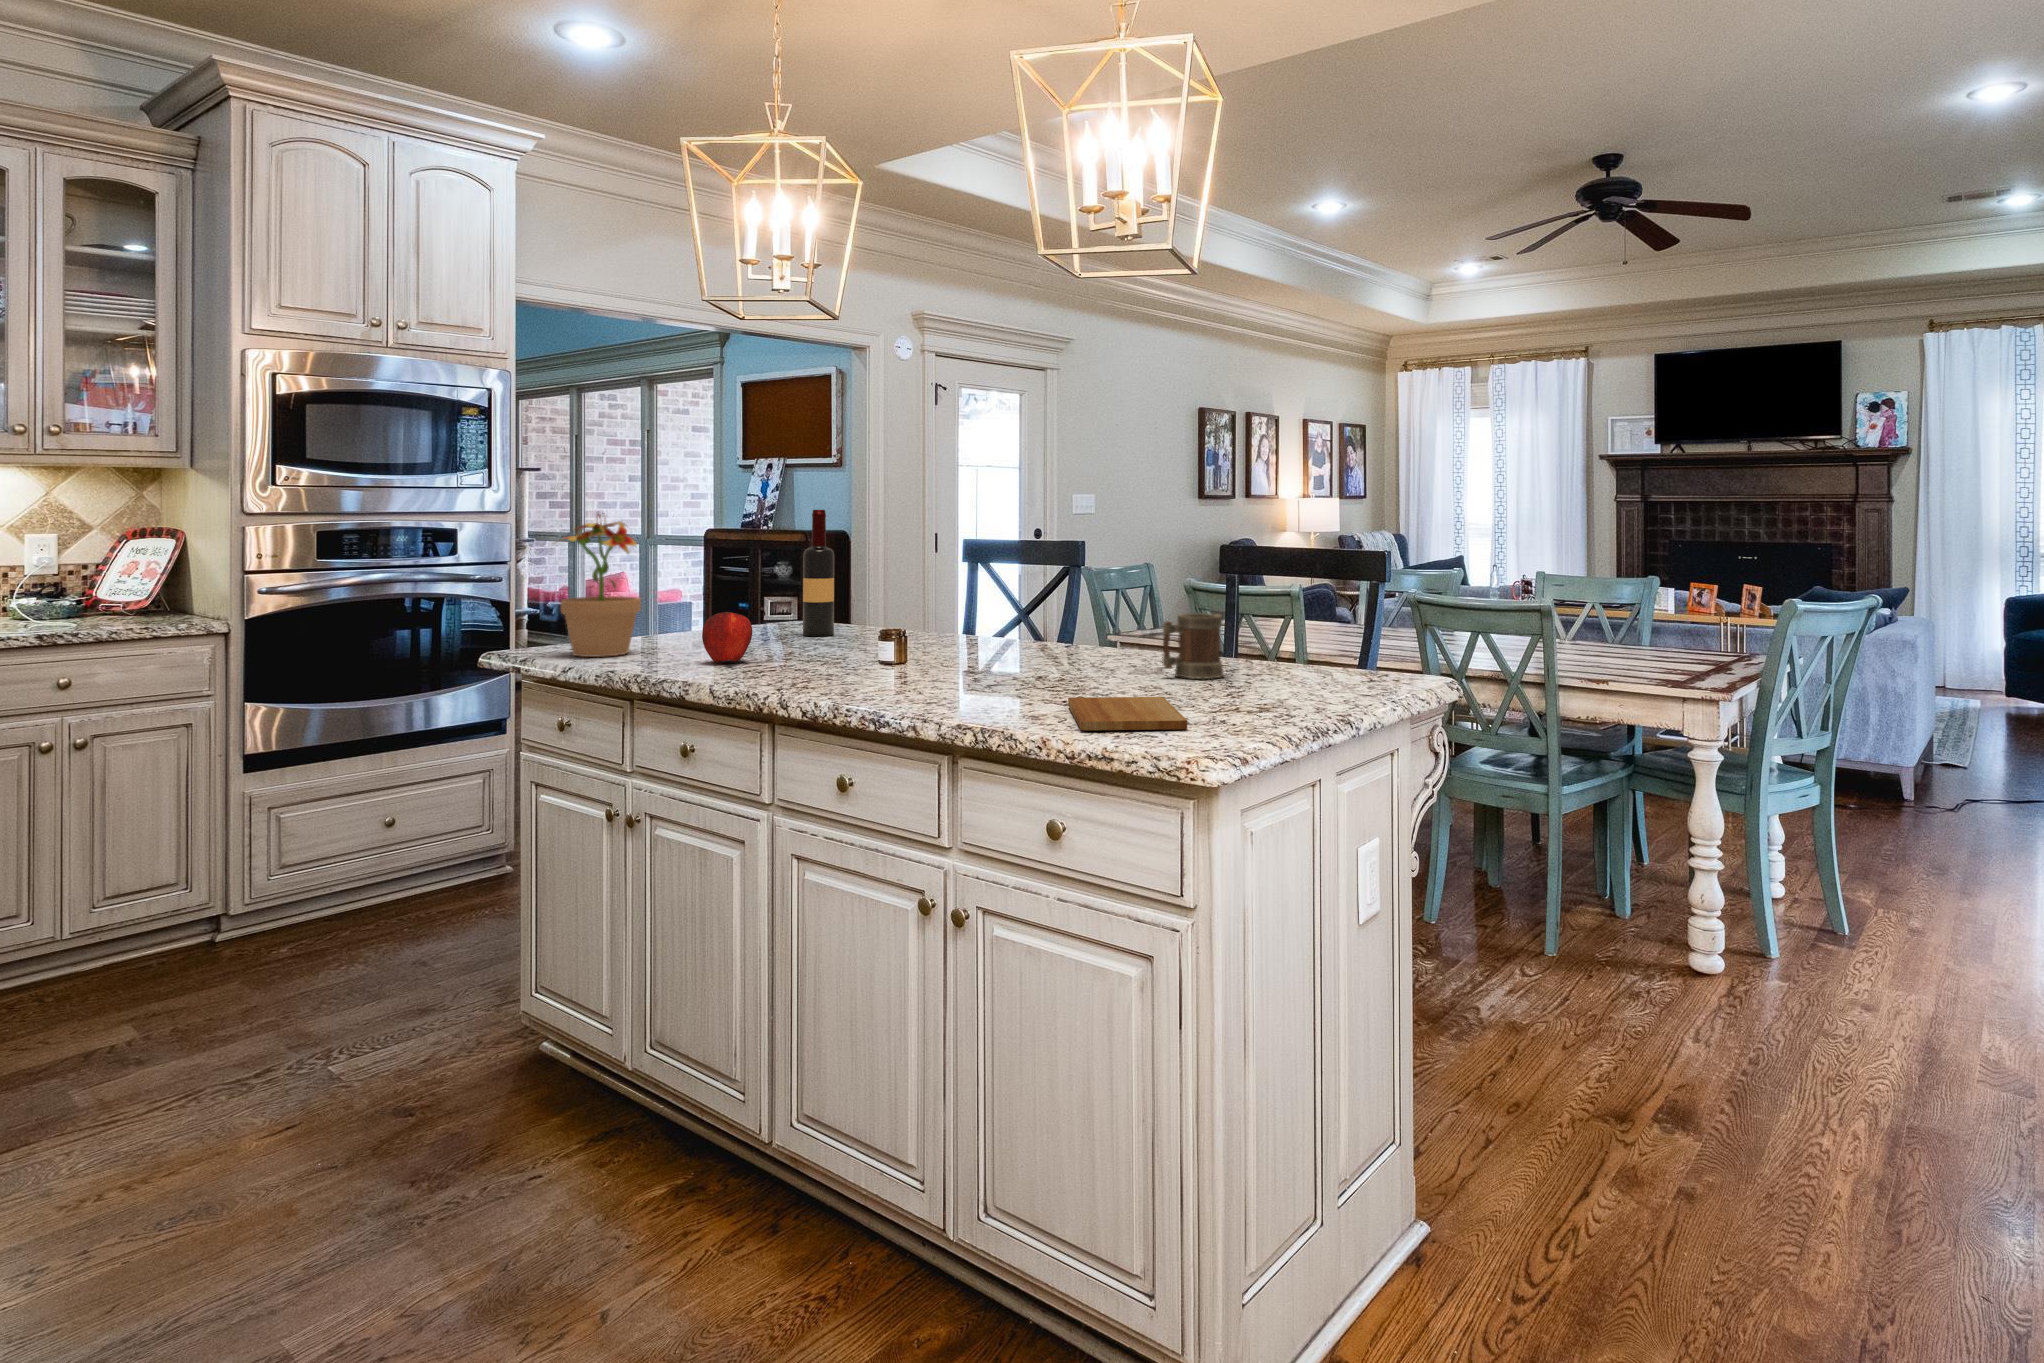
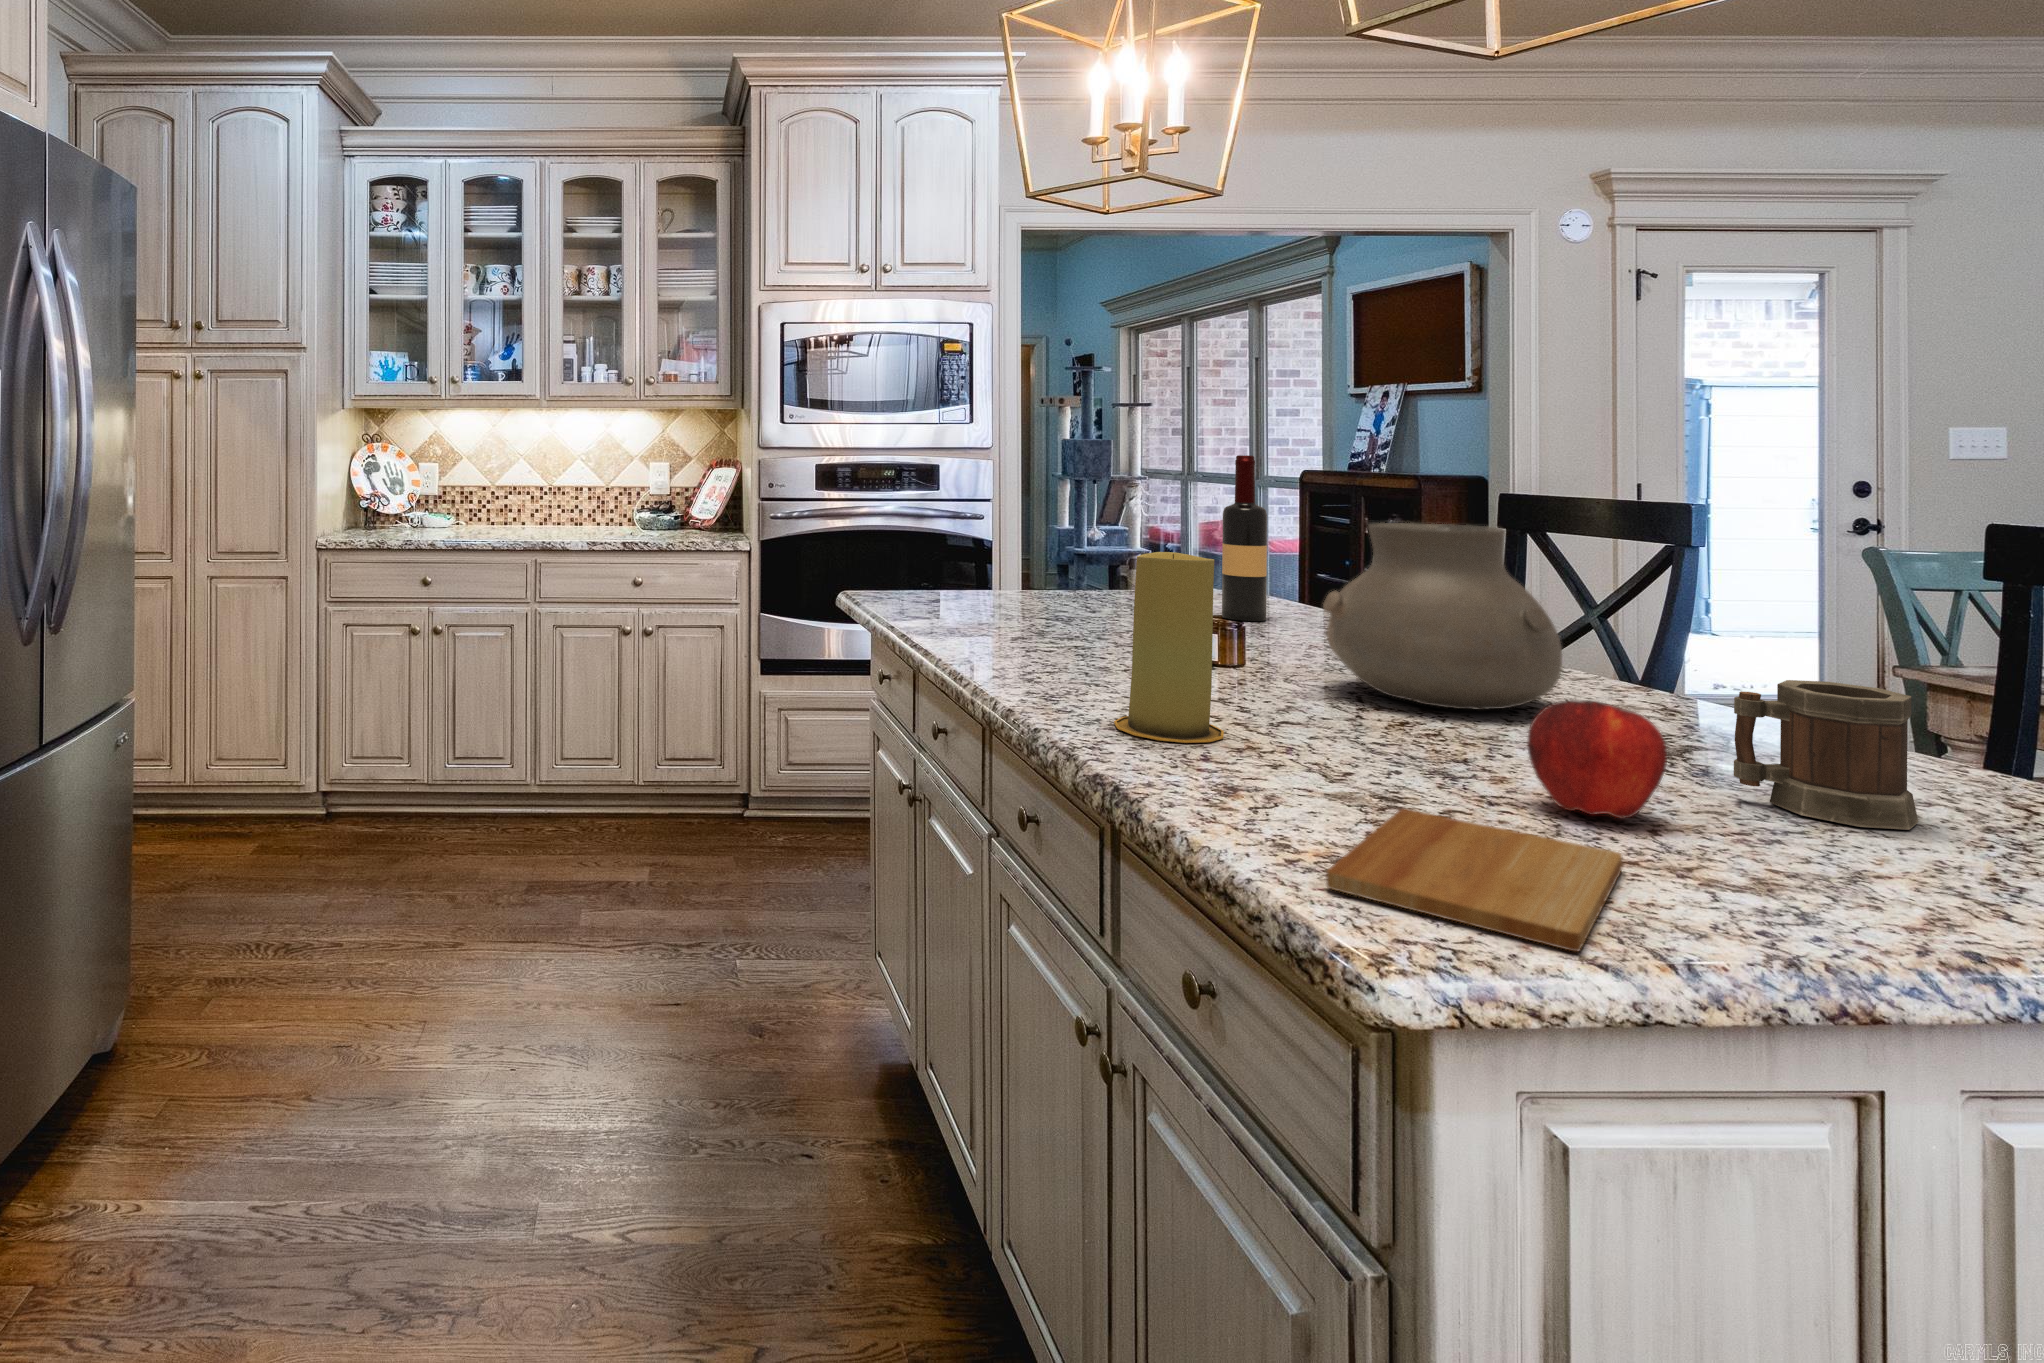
potted plant: present [561,513,641,657] -> none [896,454,992,617]
vase: none [935,549,1058,662] -> present [1323,523,1562,710]
candle: none [863,571,932,696] -> present [1114,552,1224,743]
apple: present [702,612,752,662] -> present [1527,700,1667,819]

